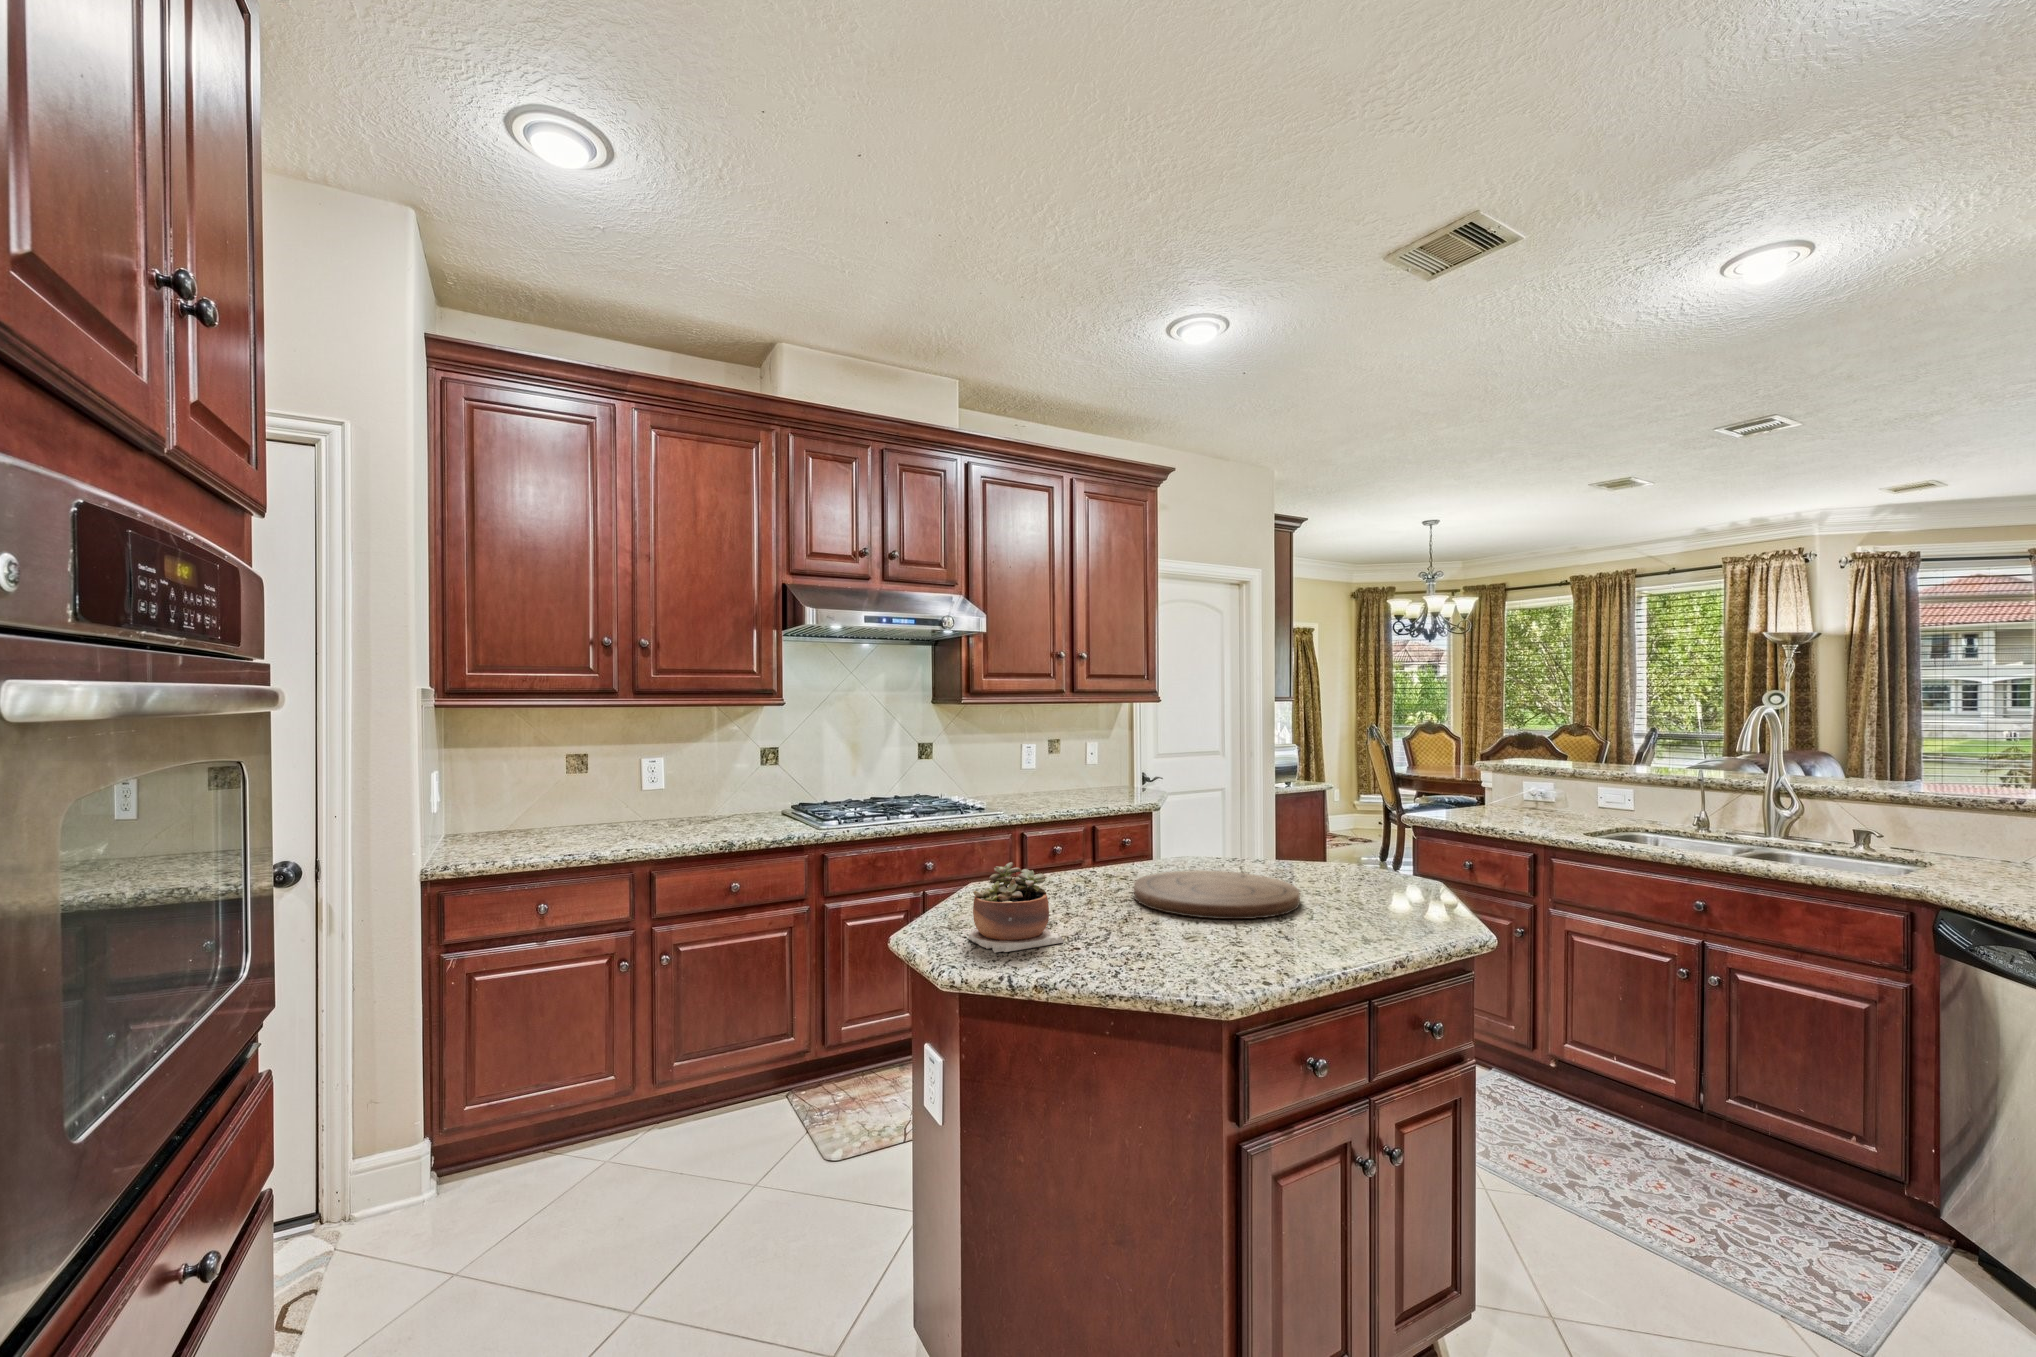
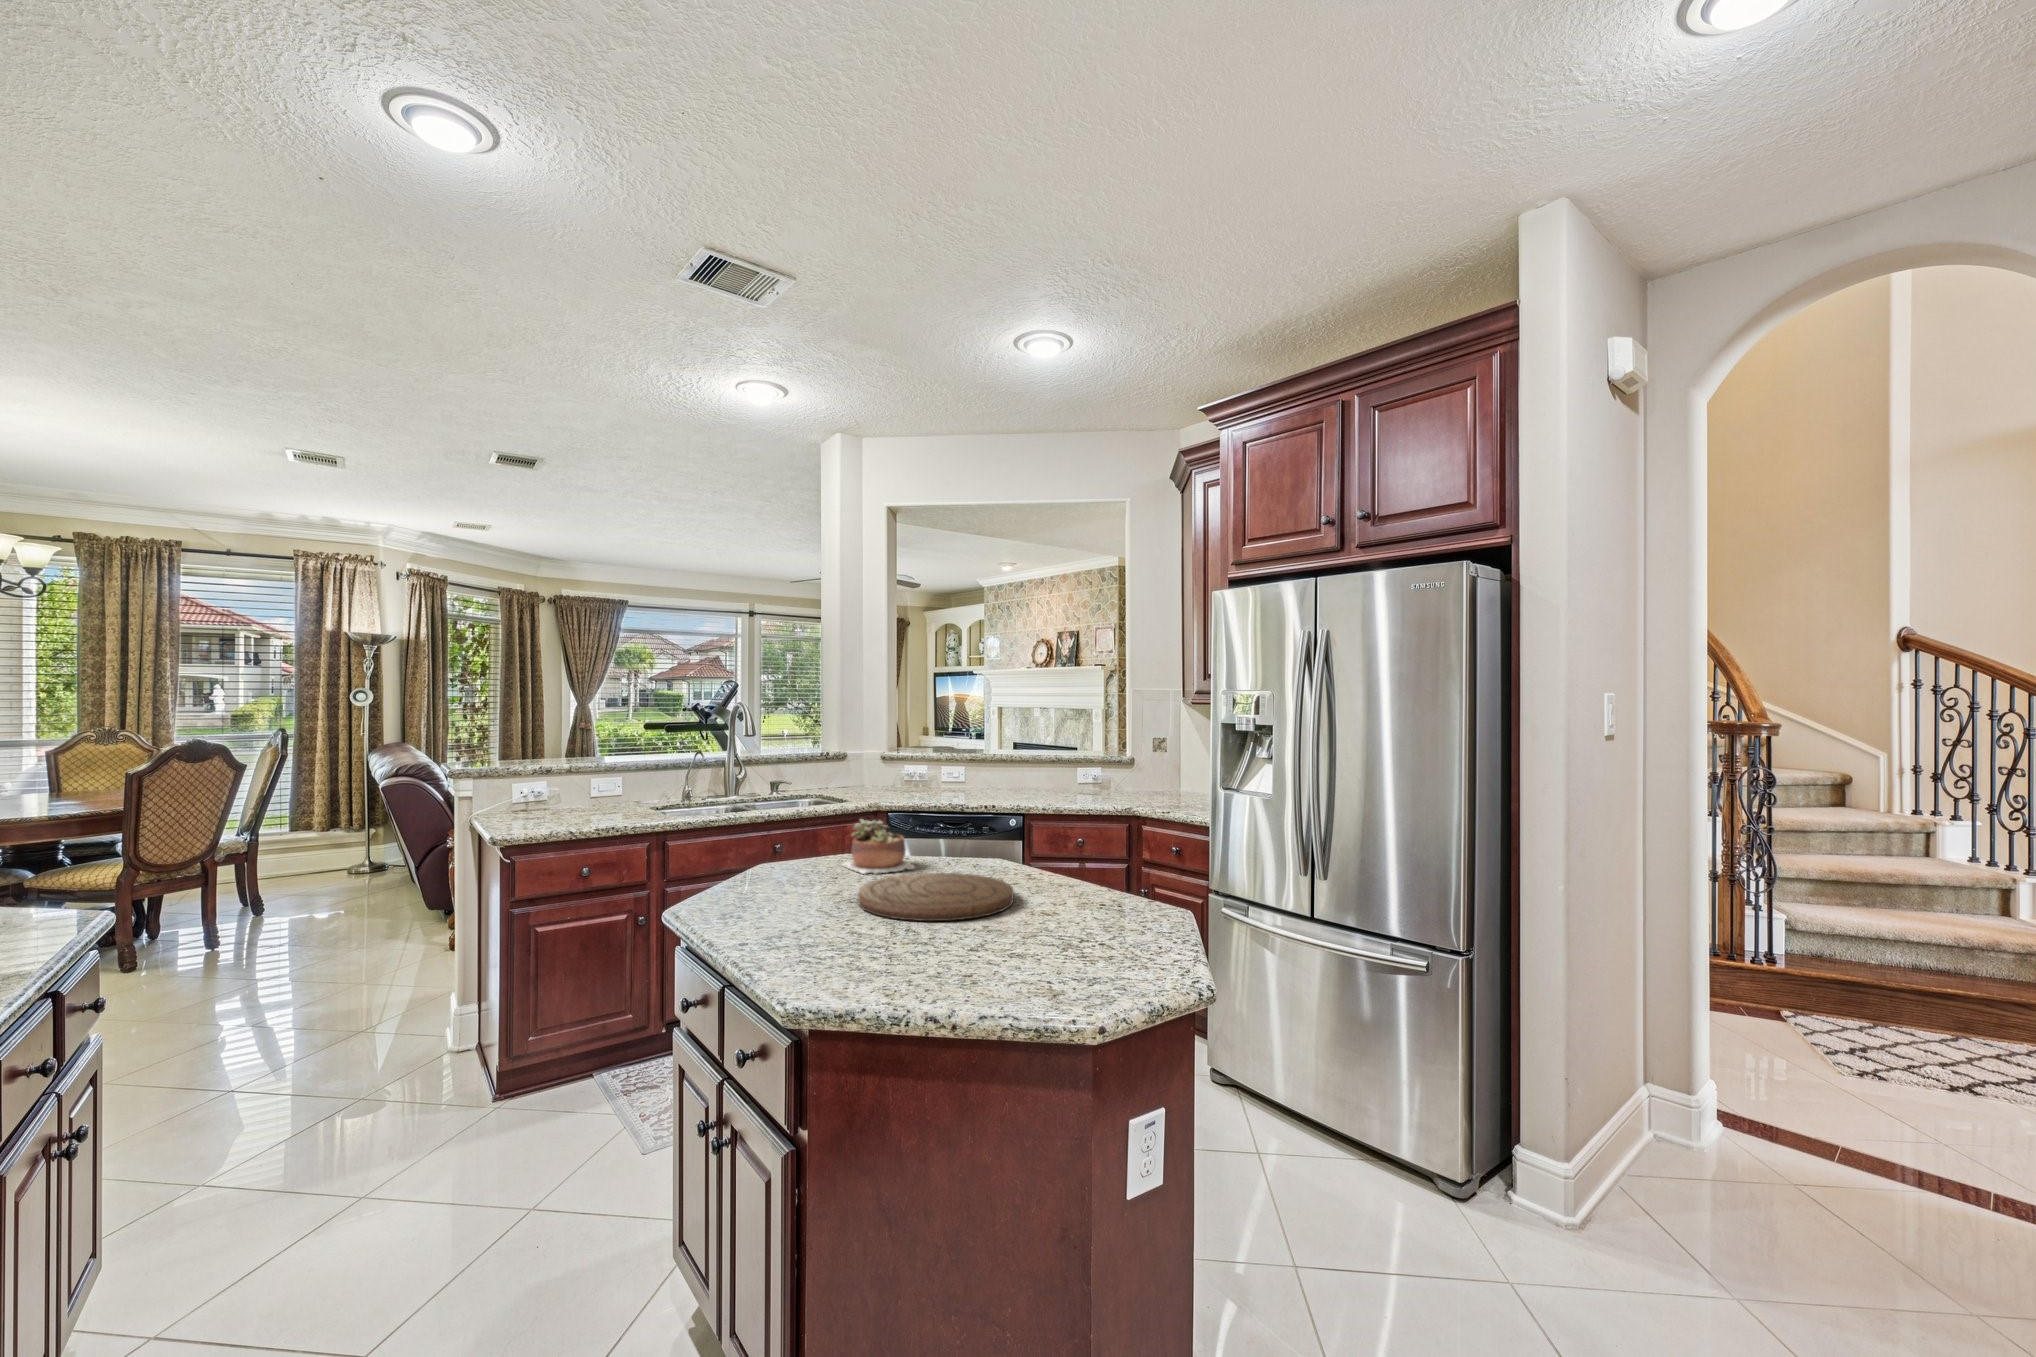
succulent plant: present [963,862,1064,953] -> present [842,819,914,874]

